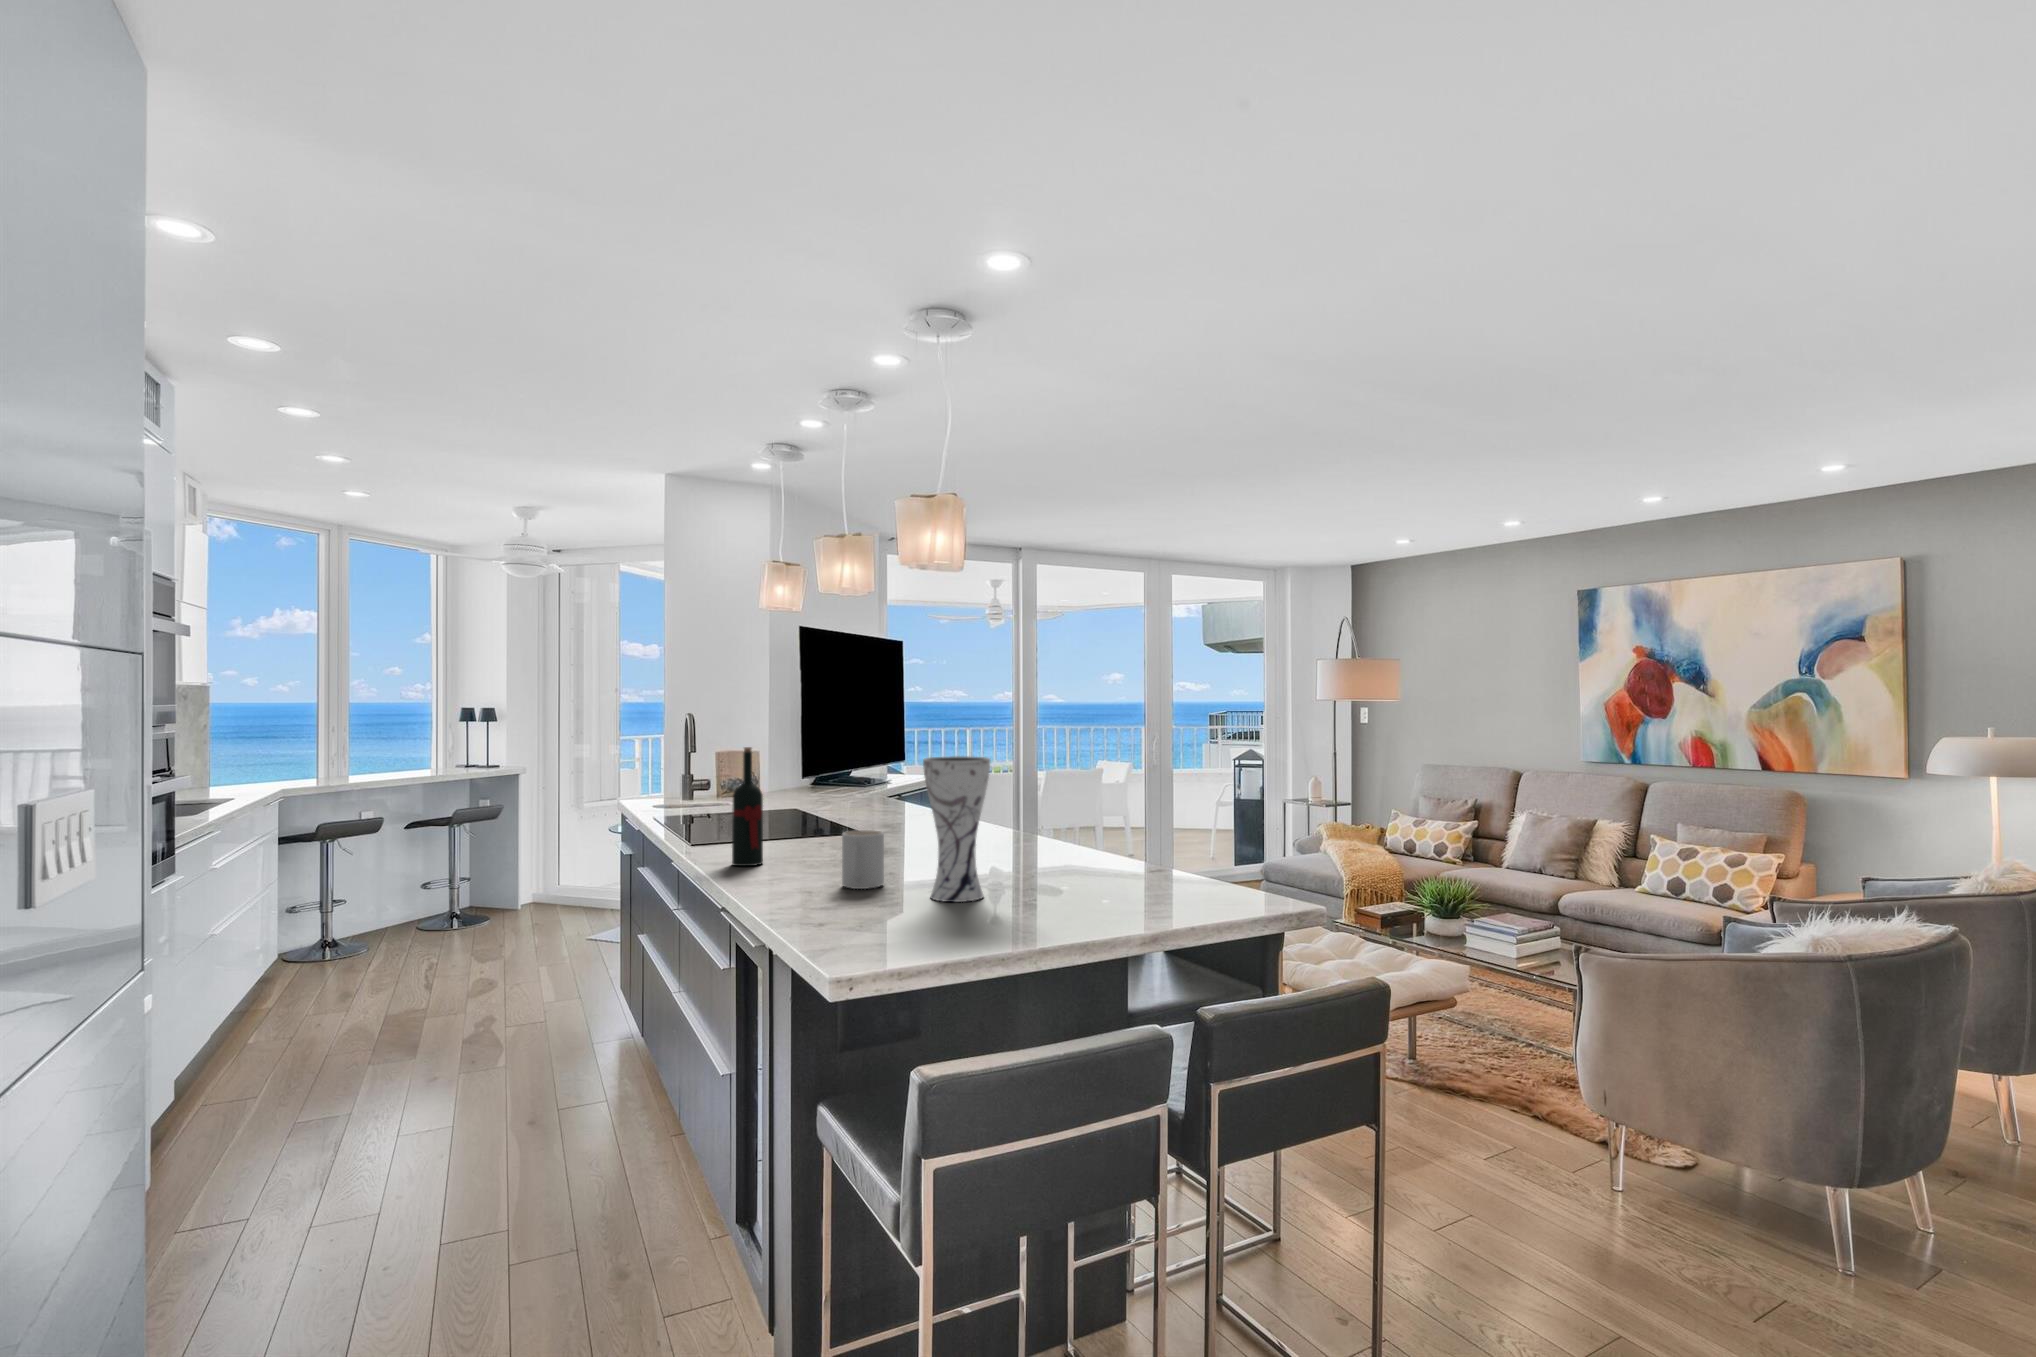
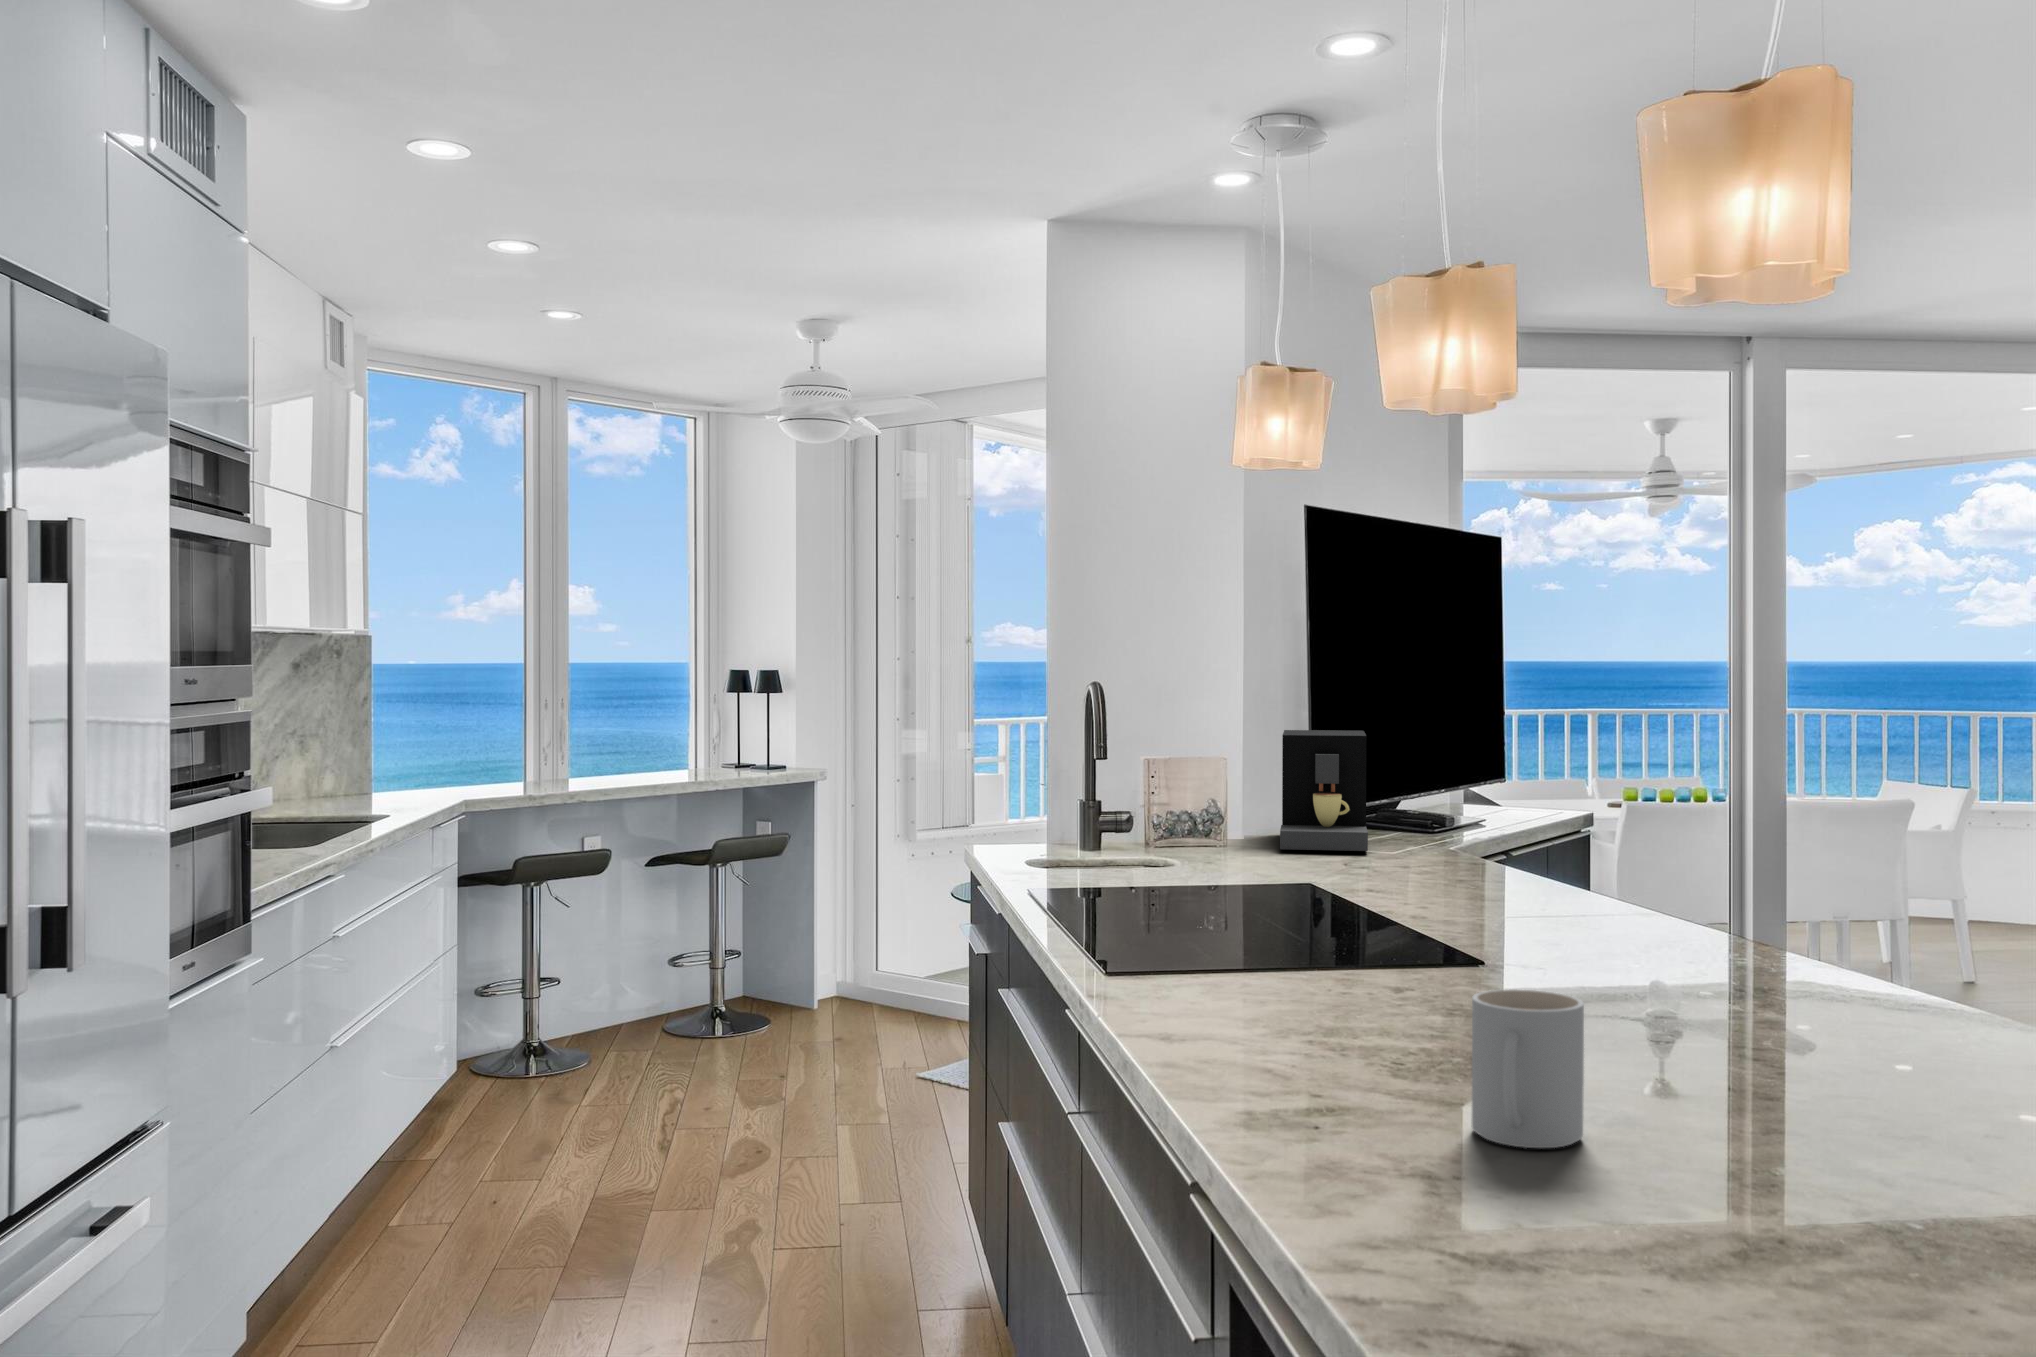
coffee maker: none [786,736,830,796] -> present [1280,730,1368,851]
wine bottle: present [732,747,763,866] -> none [1190,764,1261,1042]
vase: present [923,756,990,902] -> none [1716,813,1925,1232]

